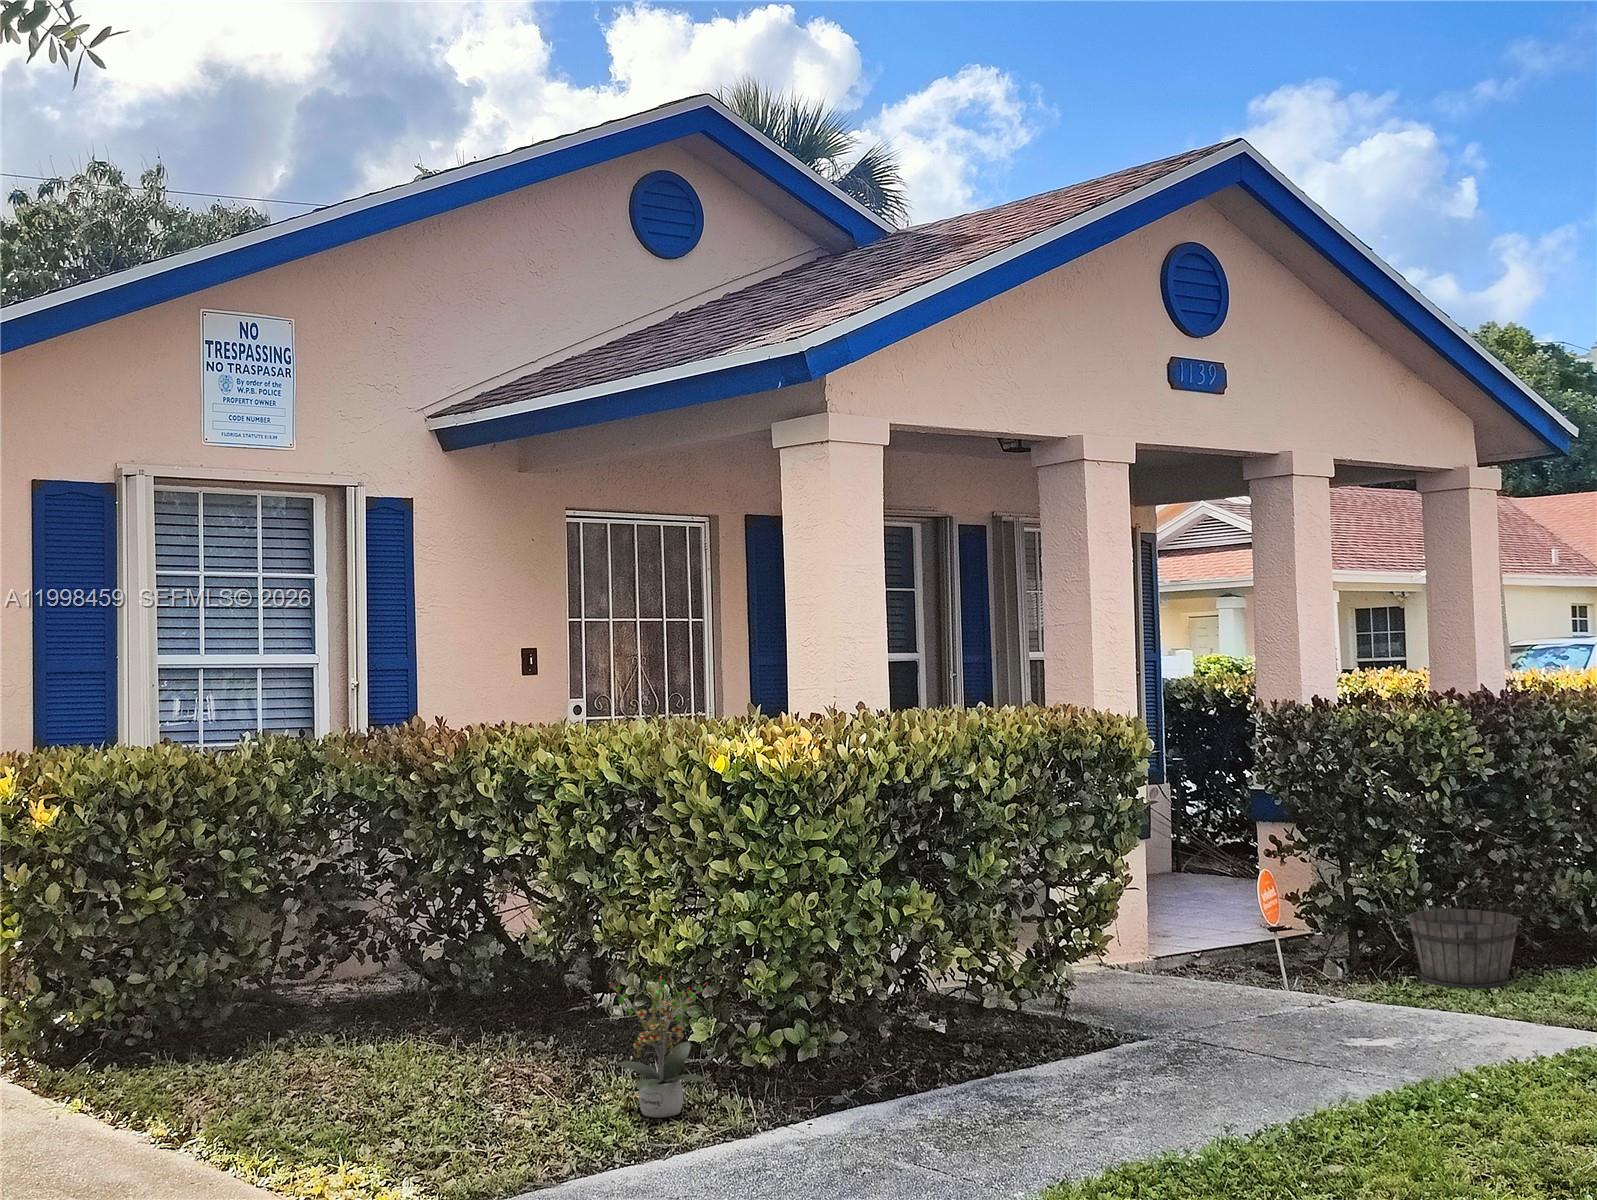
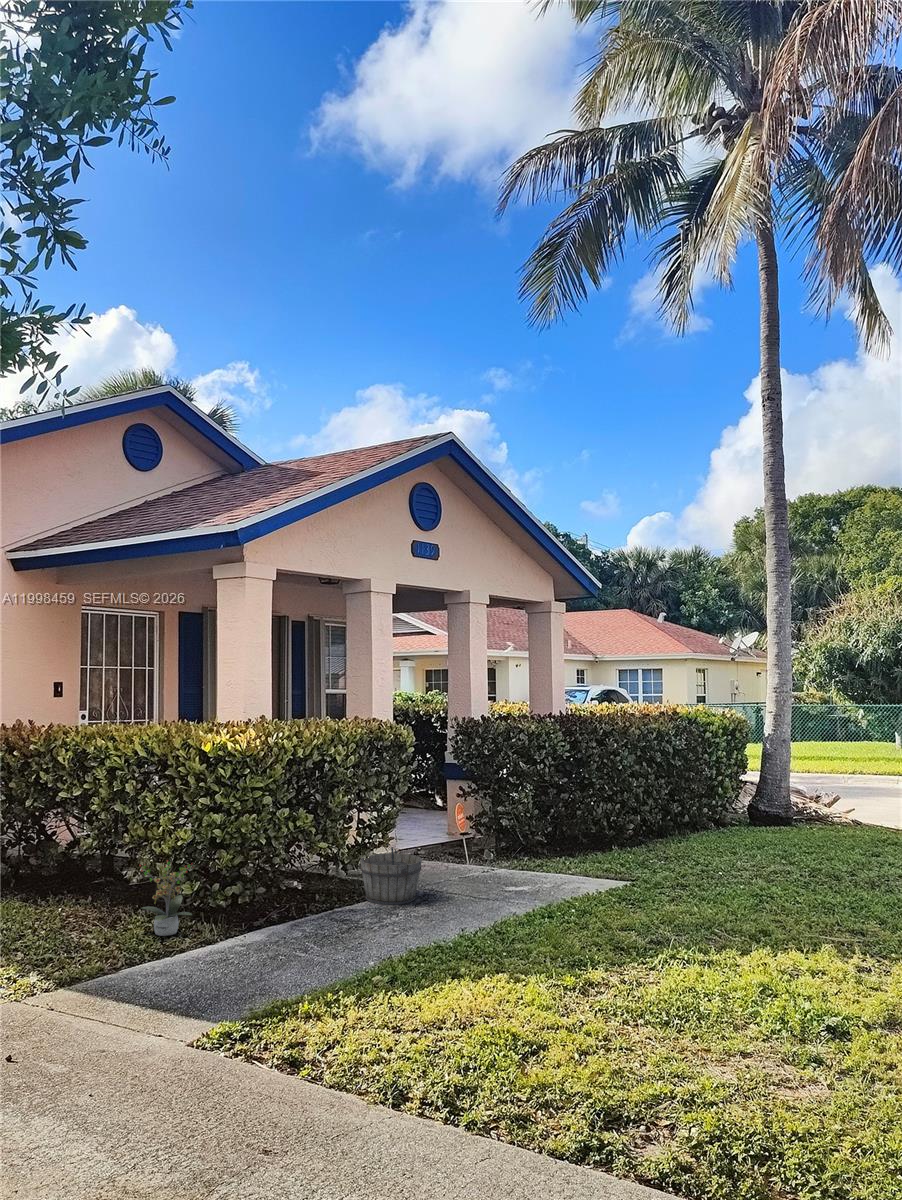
wooden bucket: present [1409,892,1518,989] -> present [360,844,422,905]

